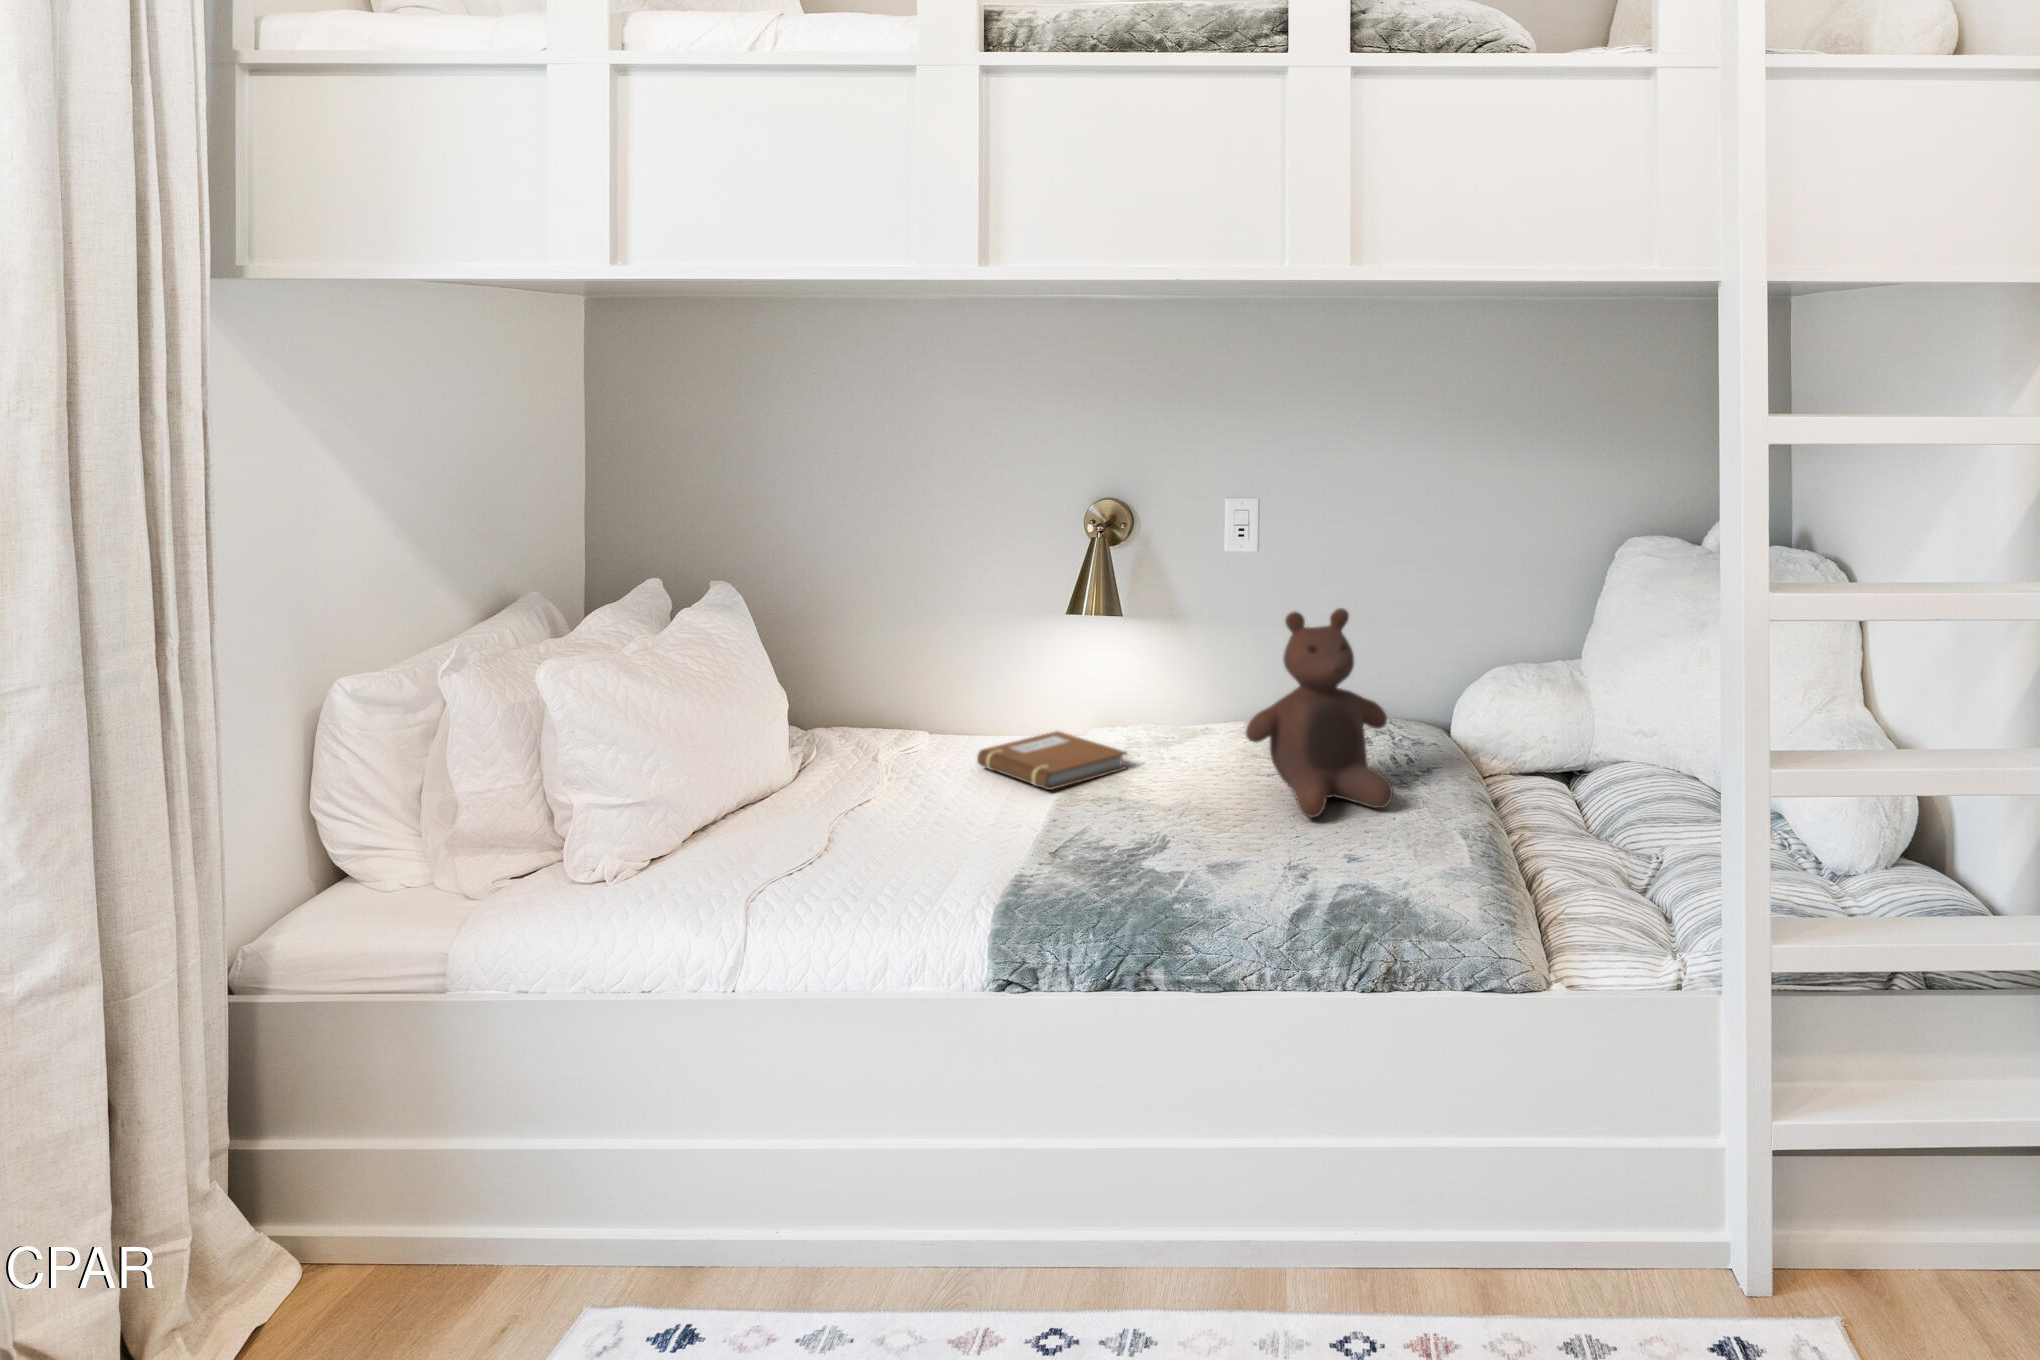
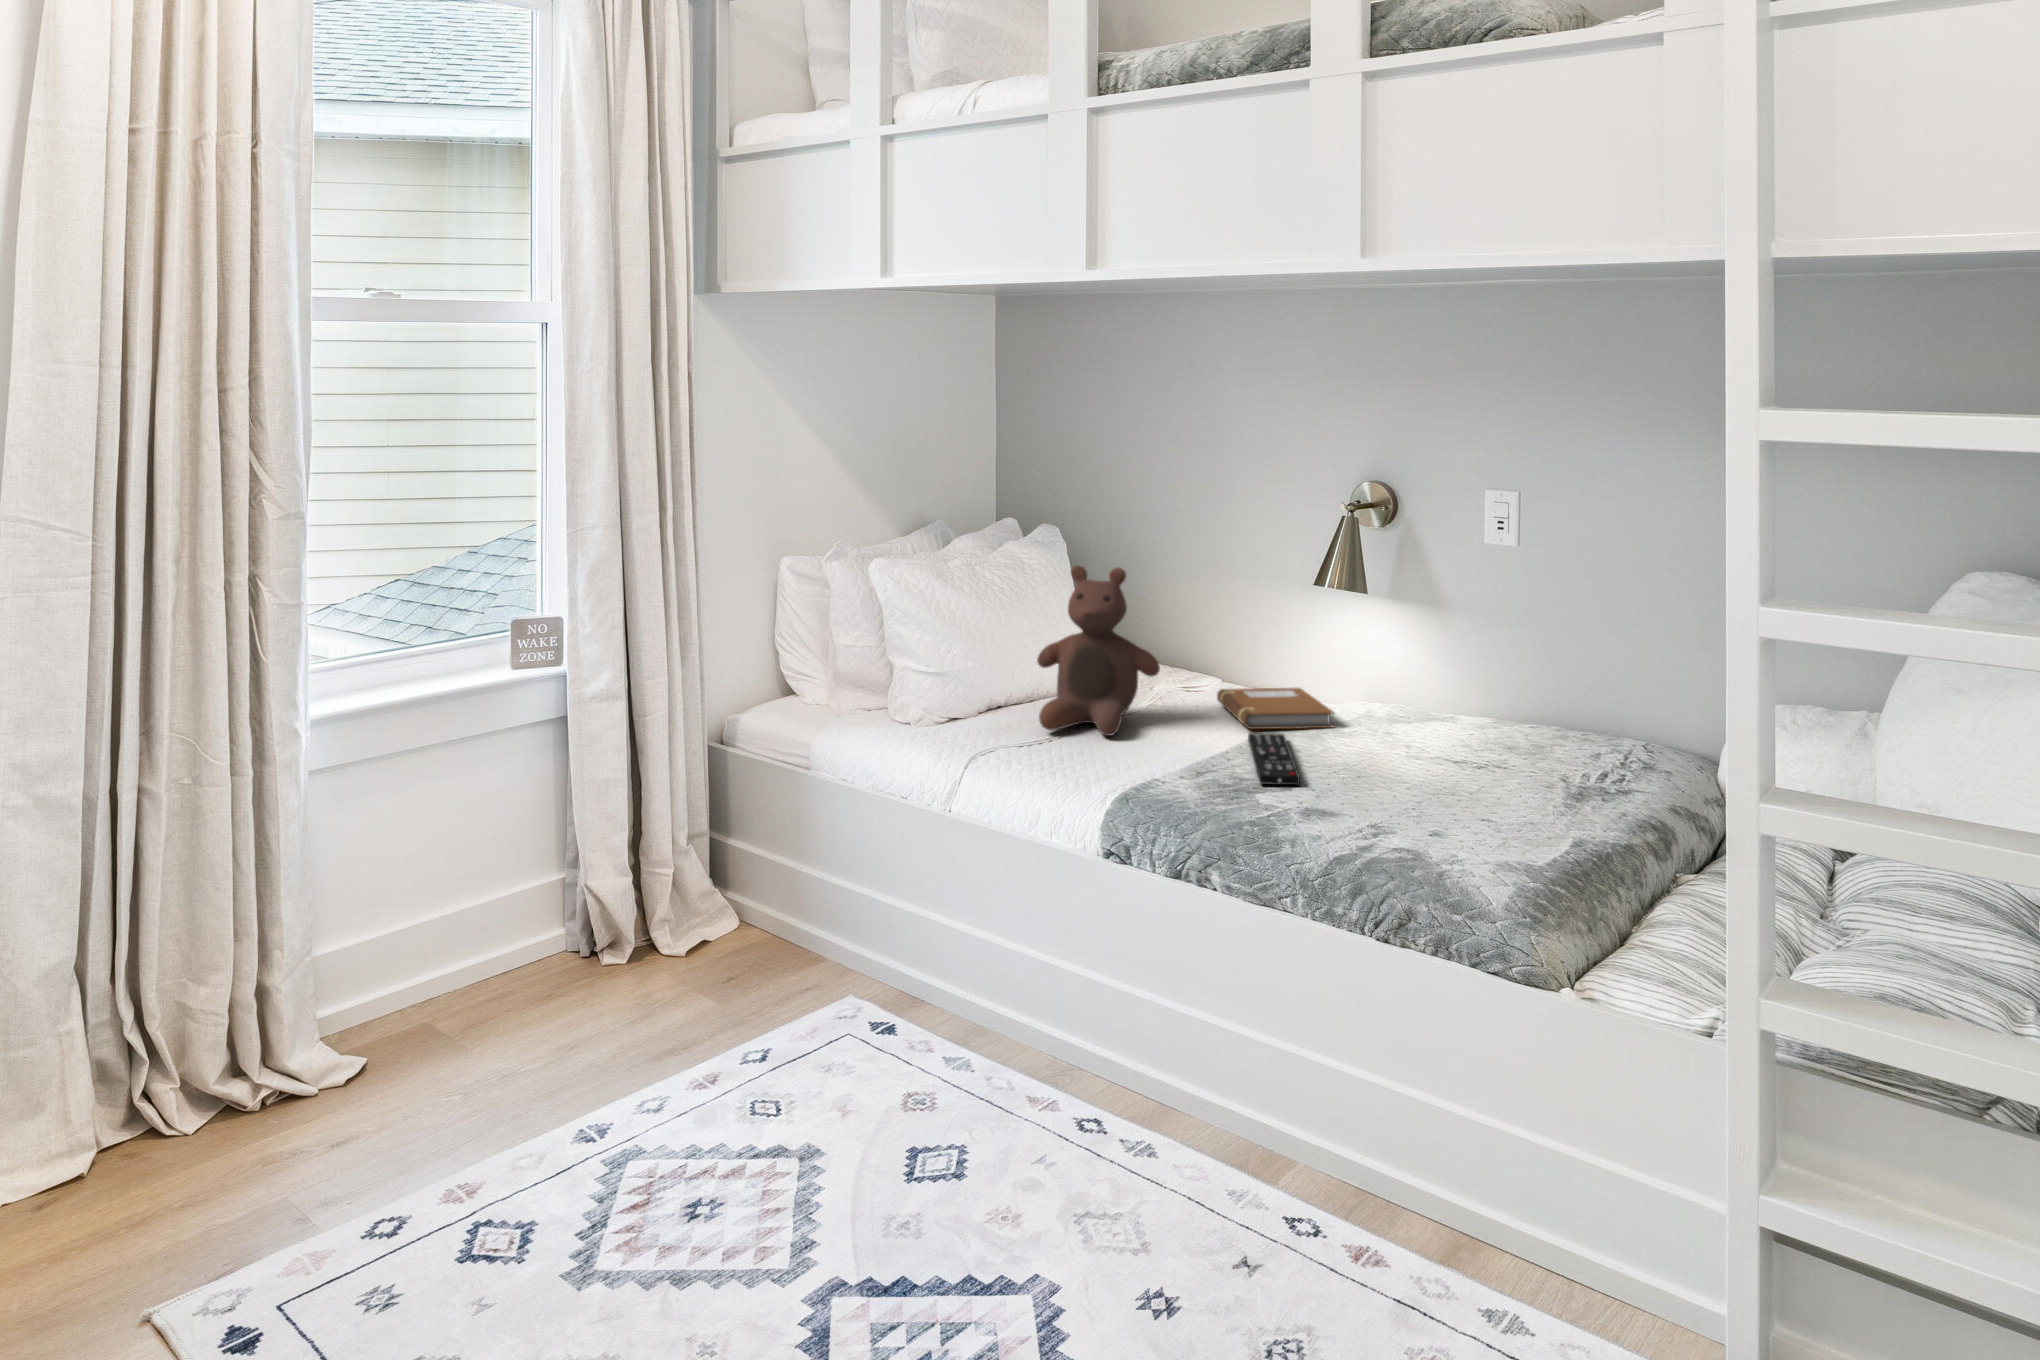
stuffed bear: present [1245,608,1393,817] -> present [1037,565,1160,736]
remote control: none [1059,788,1177,853] -> present [1248,733,1300,785]

